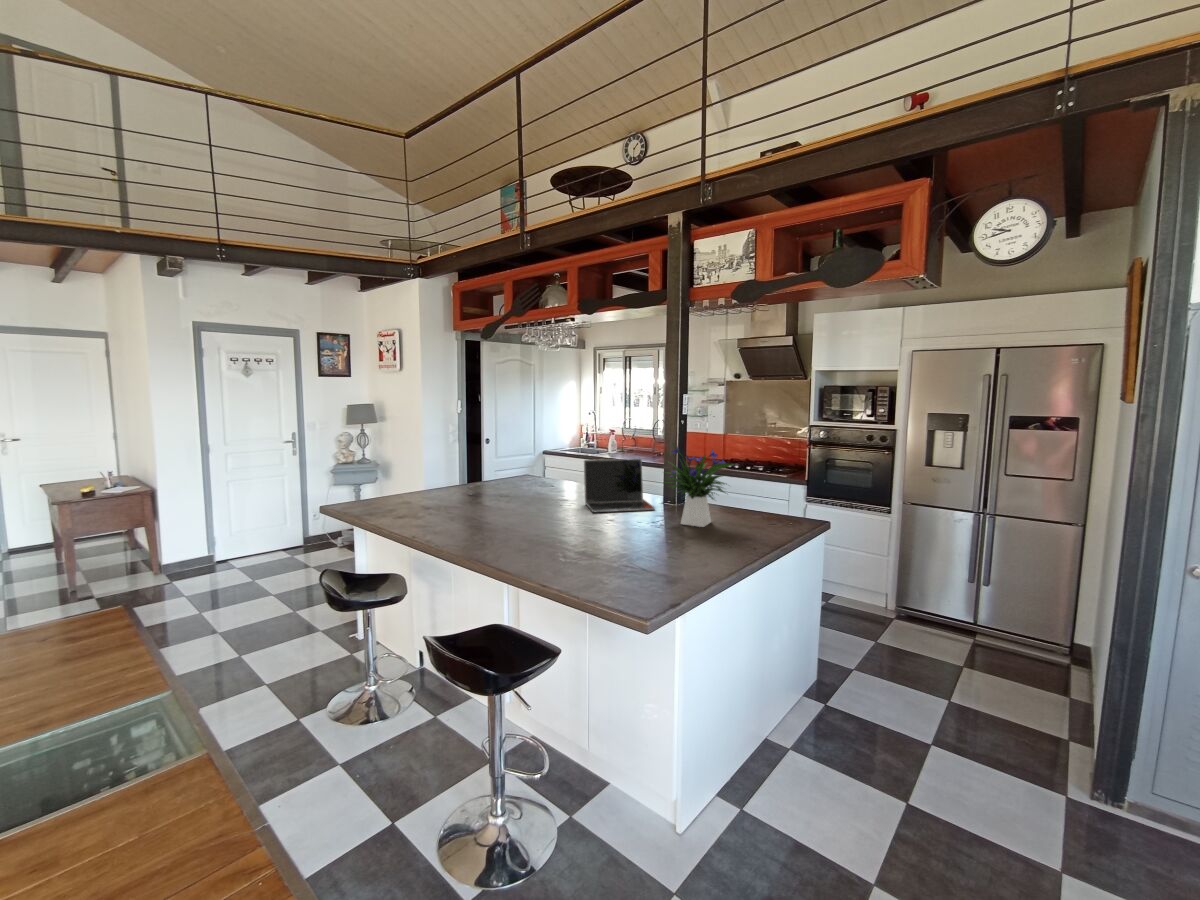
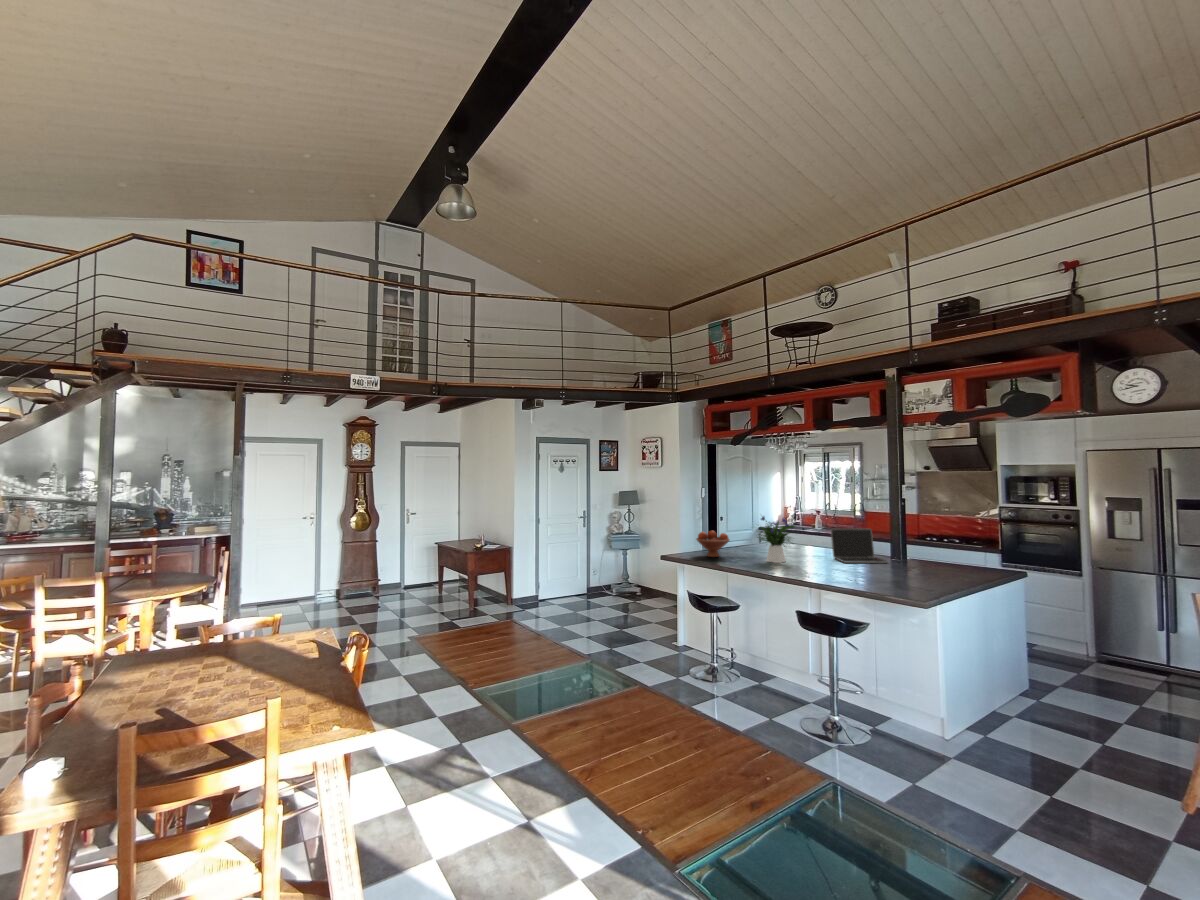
flower arrangement: present [666,445,733,527] -> present [759,516,796,563]
fruit bowl: none [378,465,434,508] -> present [696,531,730,557]

